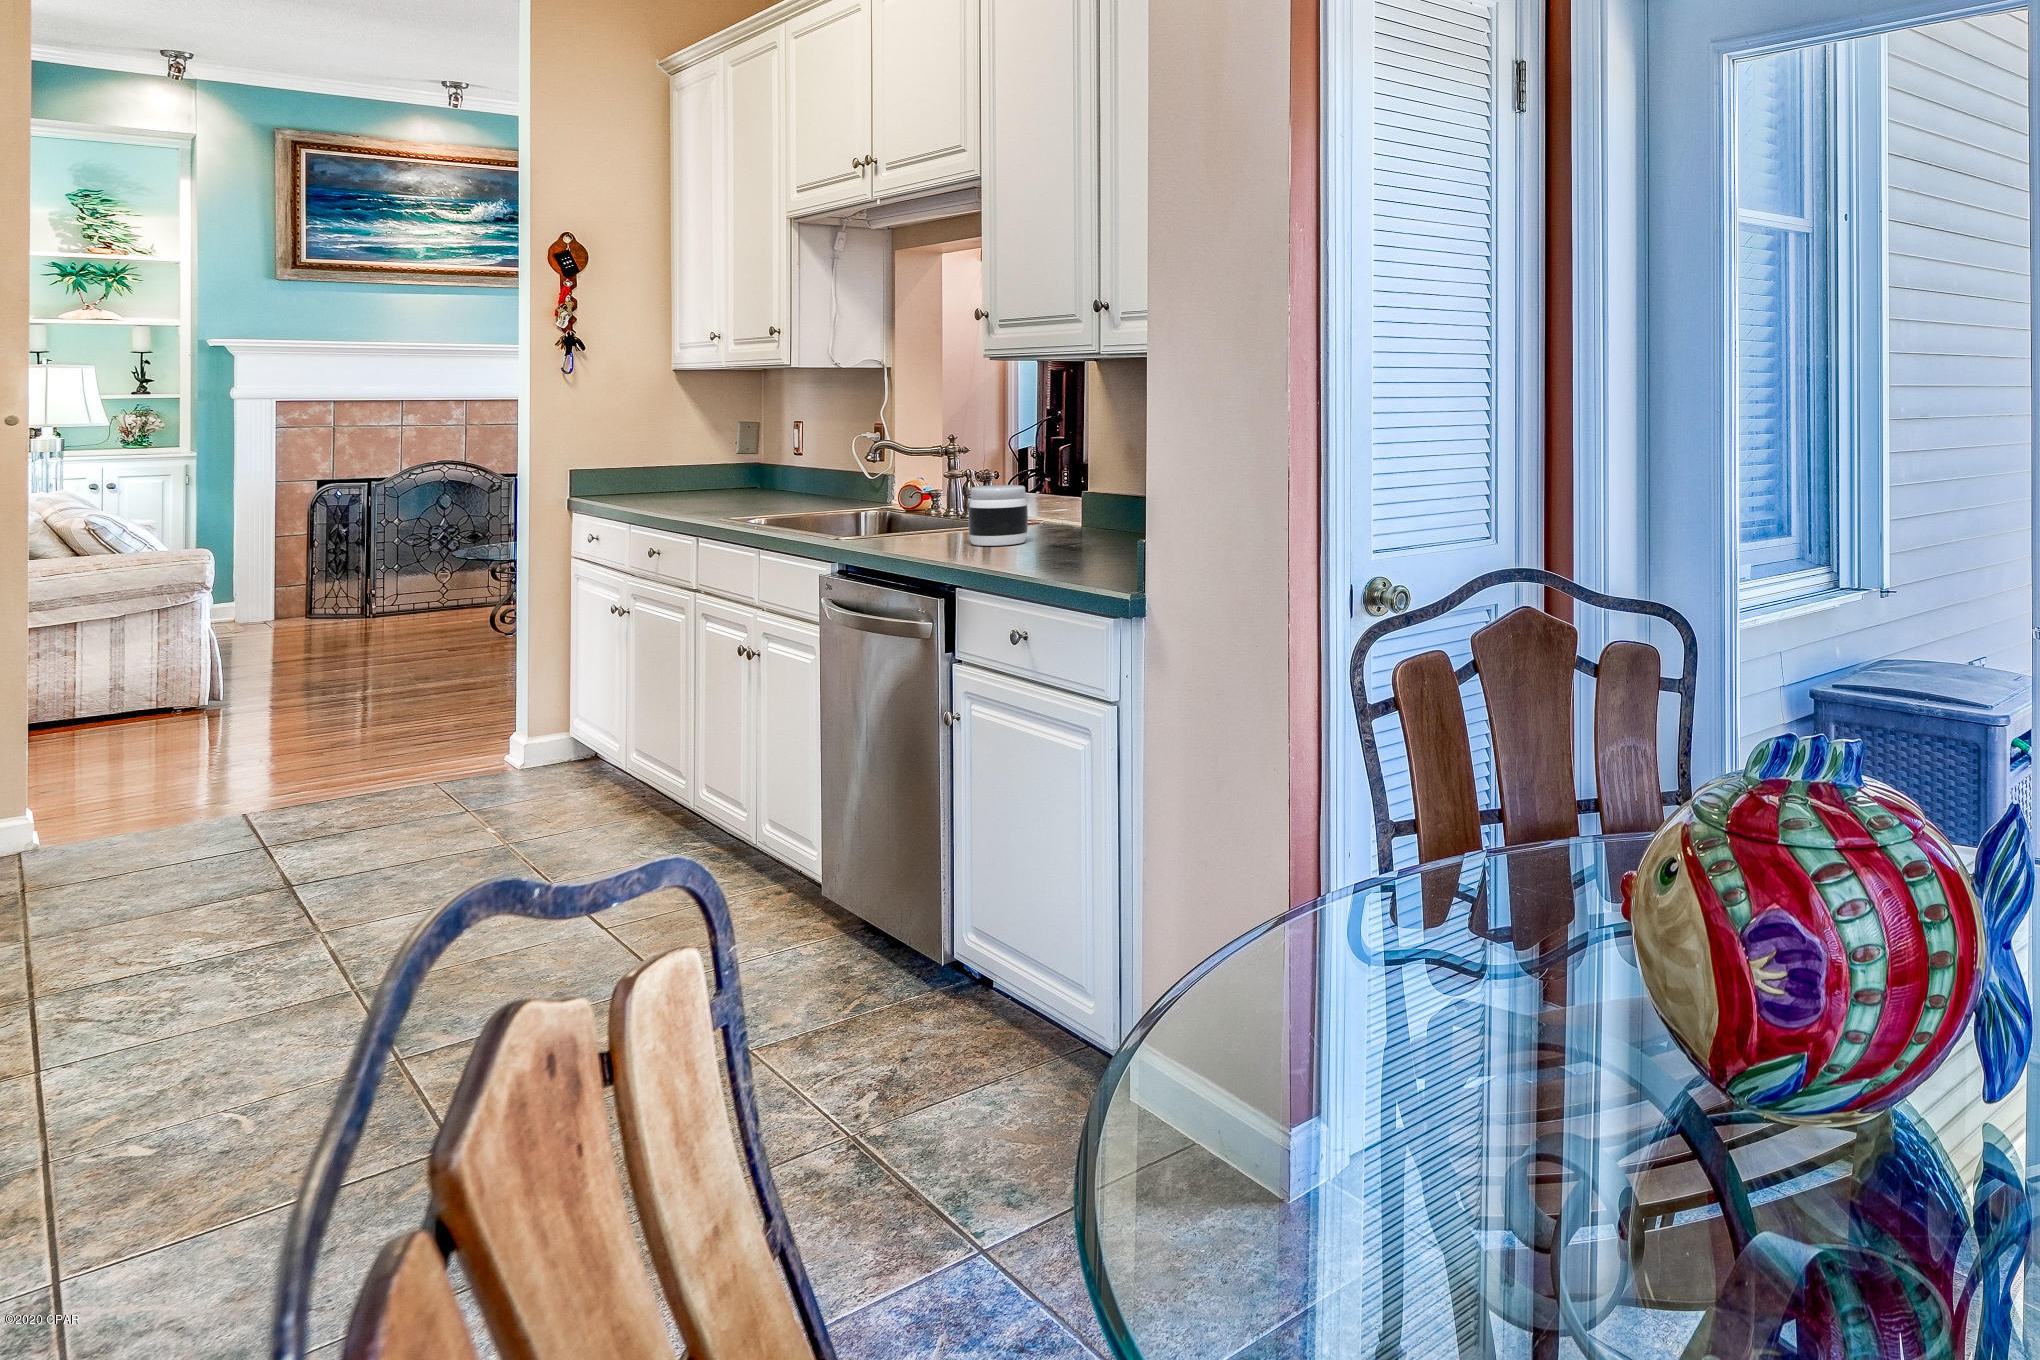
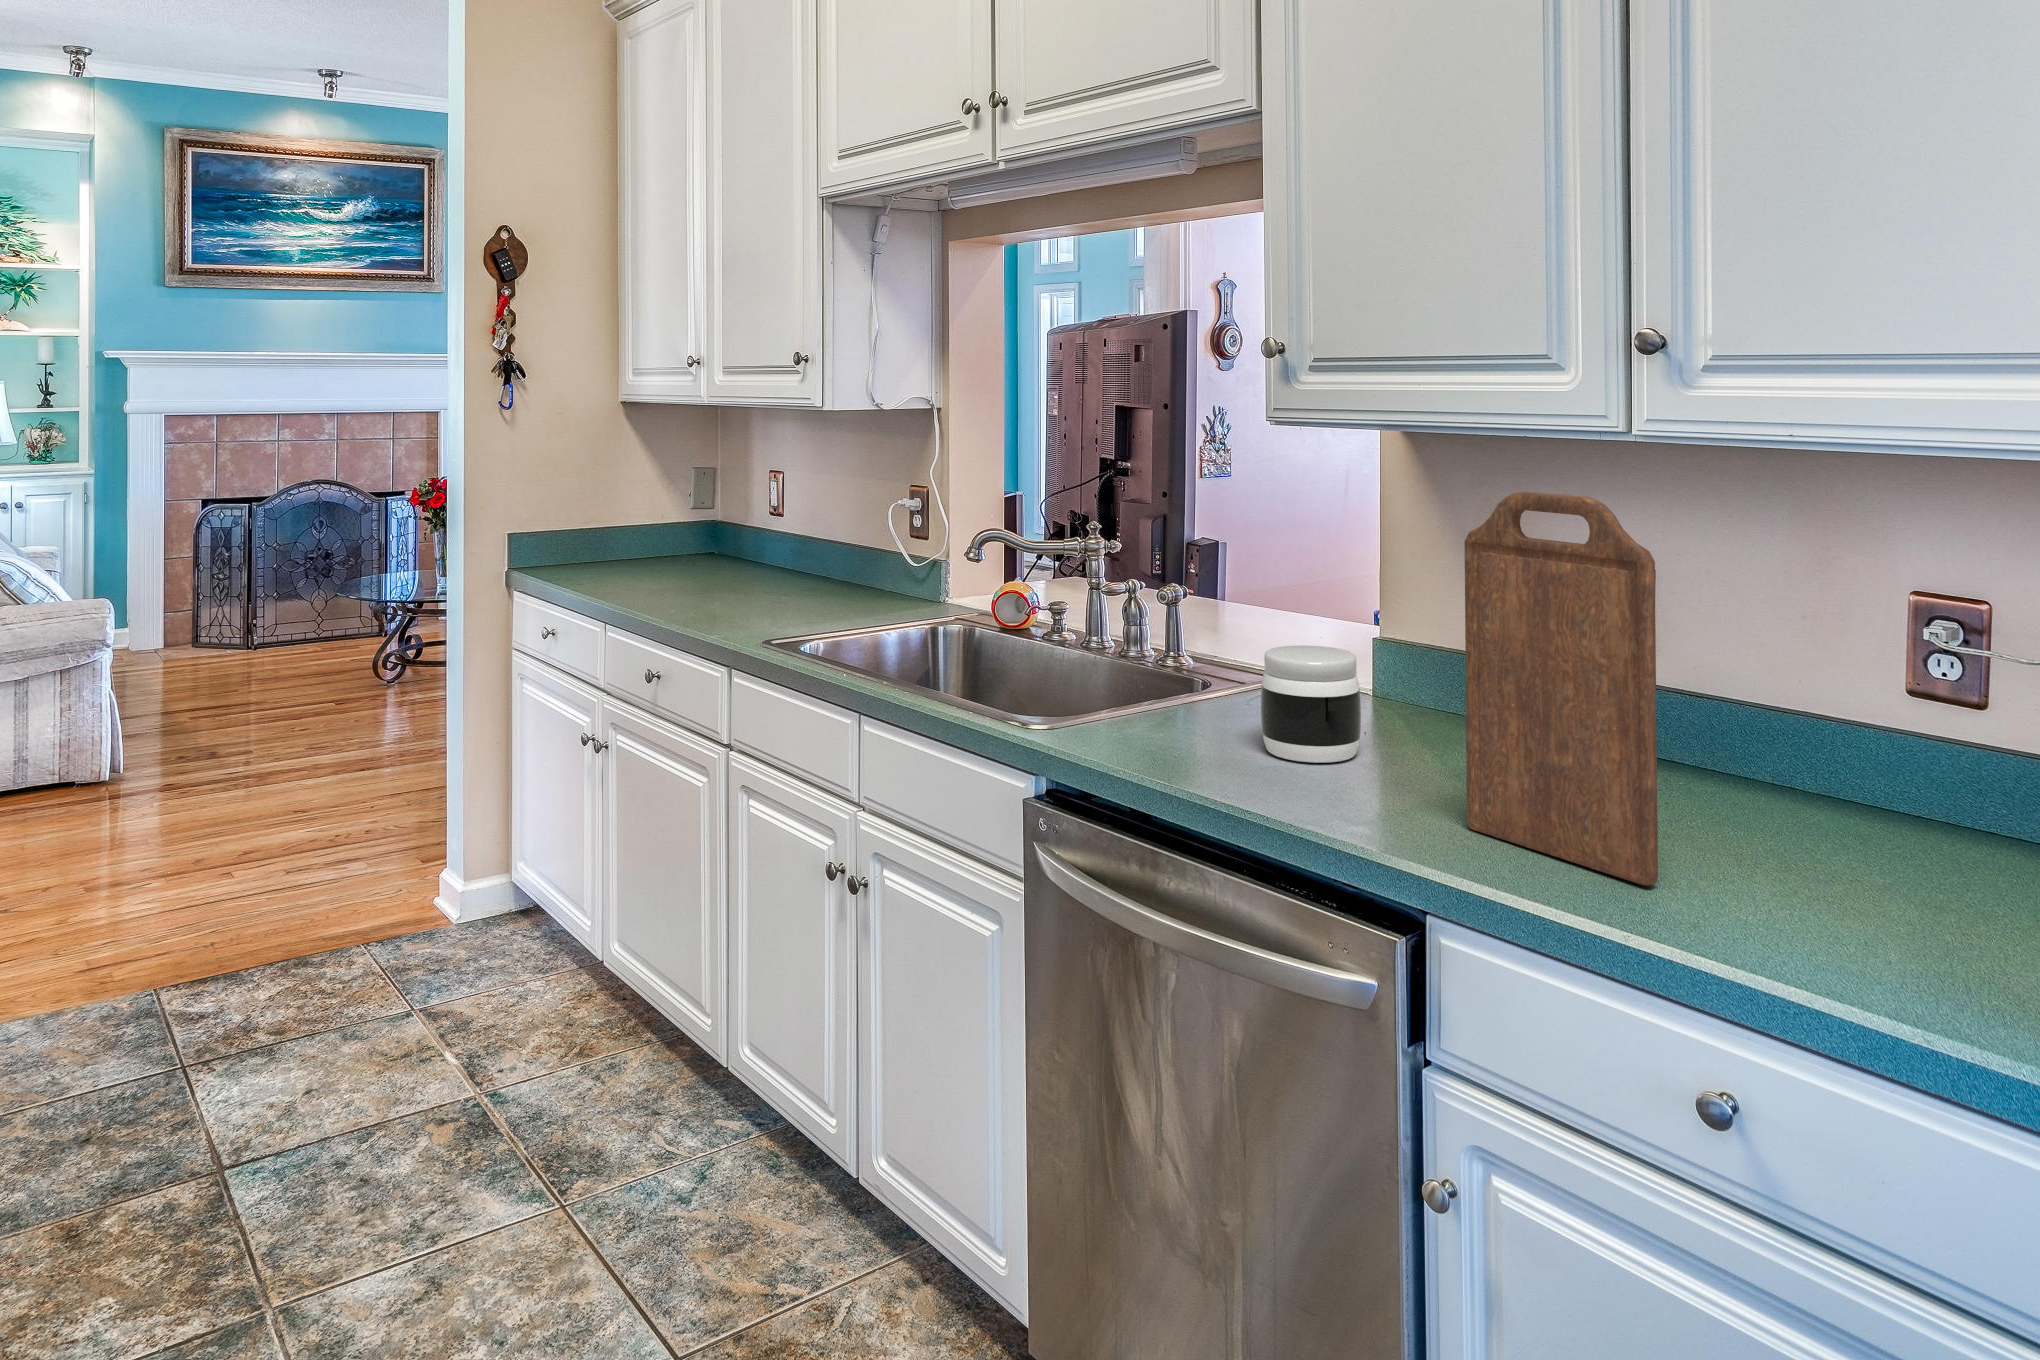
cutting board: none [1026,381,1081,570] -> present [1464,492,1658,885]

